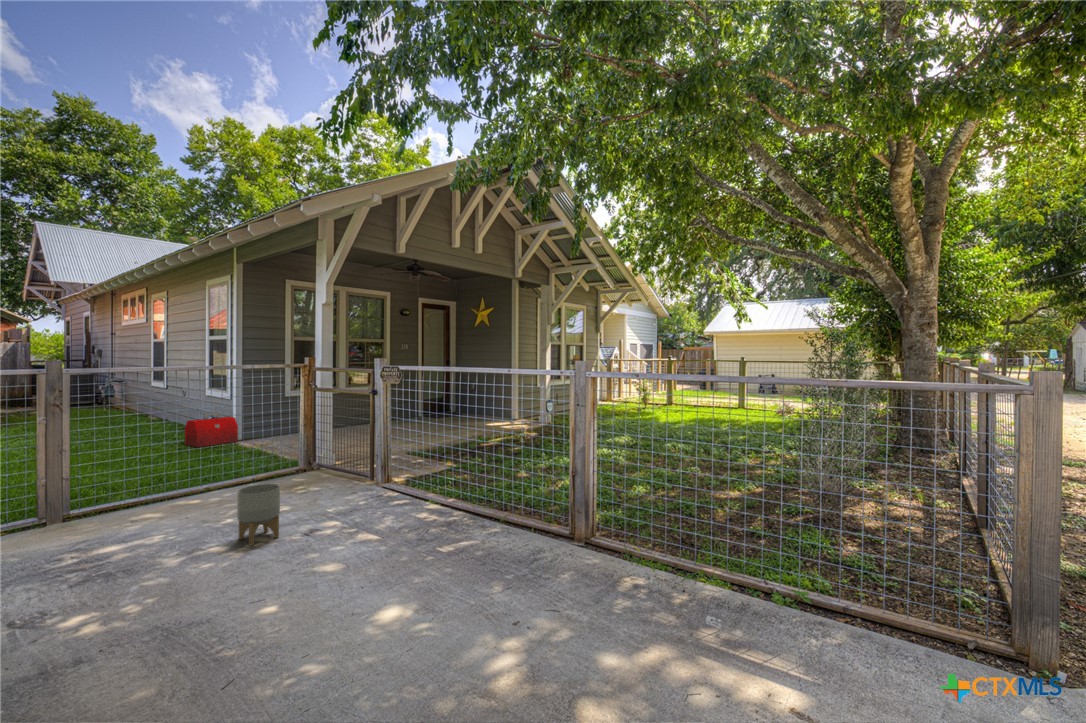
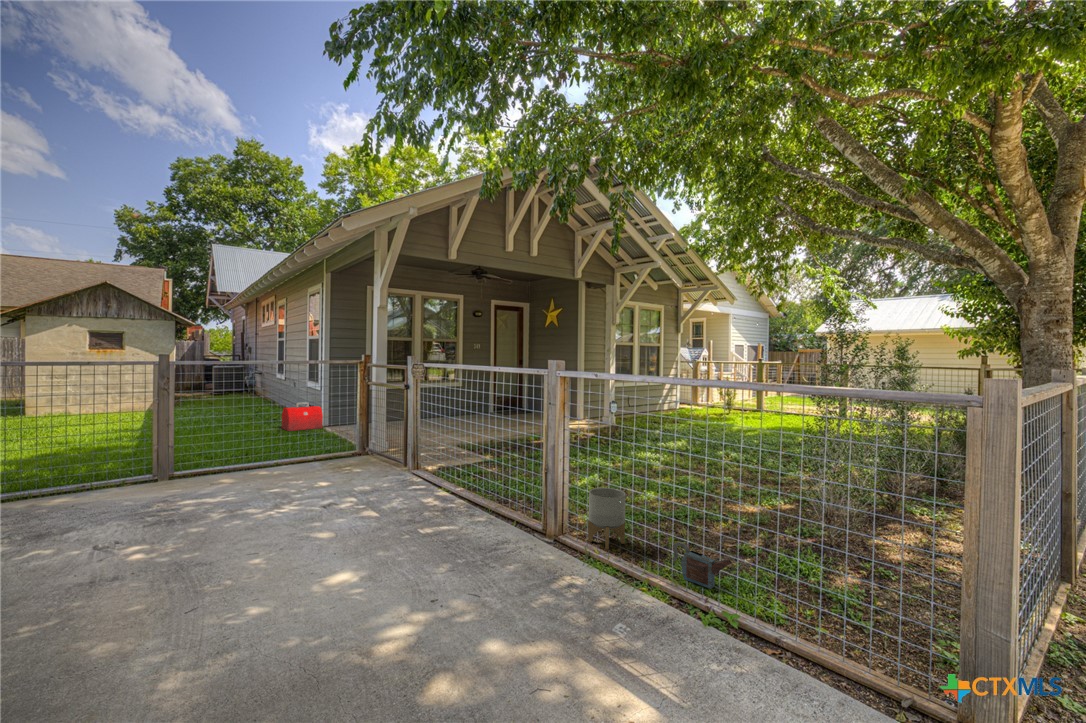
planter: present [237,484,280,545] -> present [588,488,626,550]
watering can: none [711,531,773,572] -> present [673,542,732,589]

